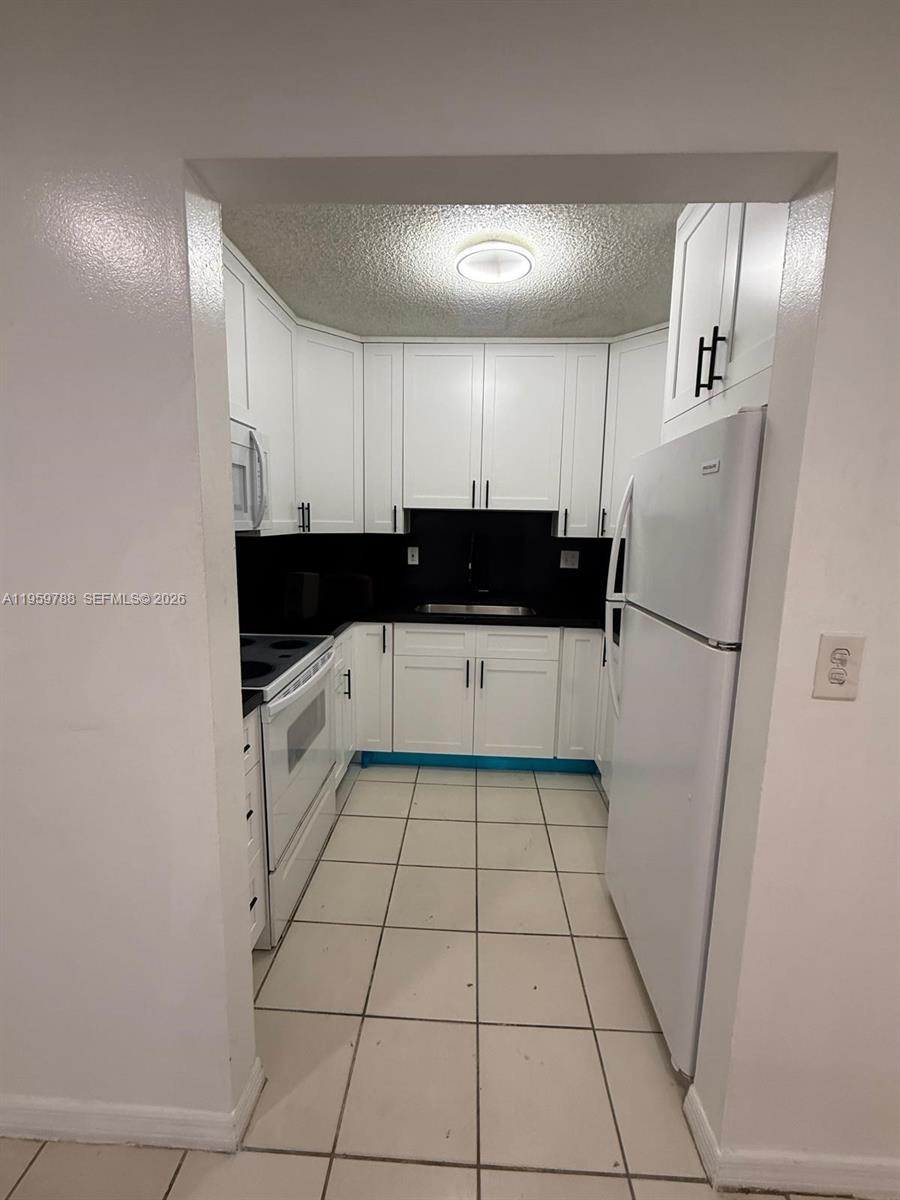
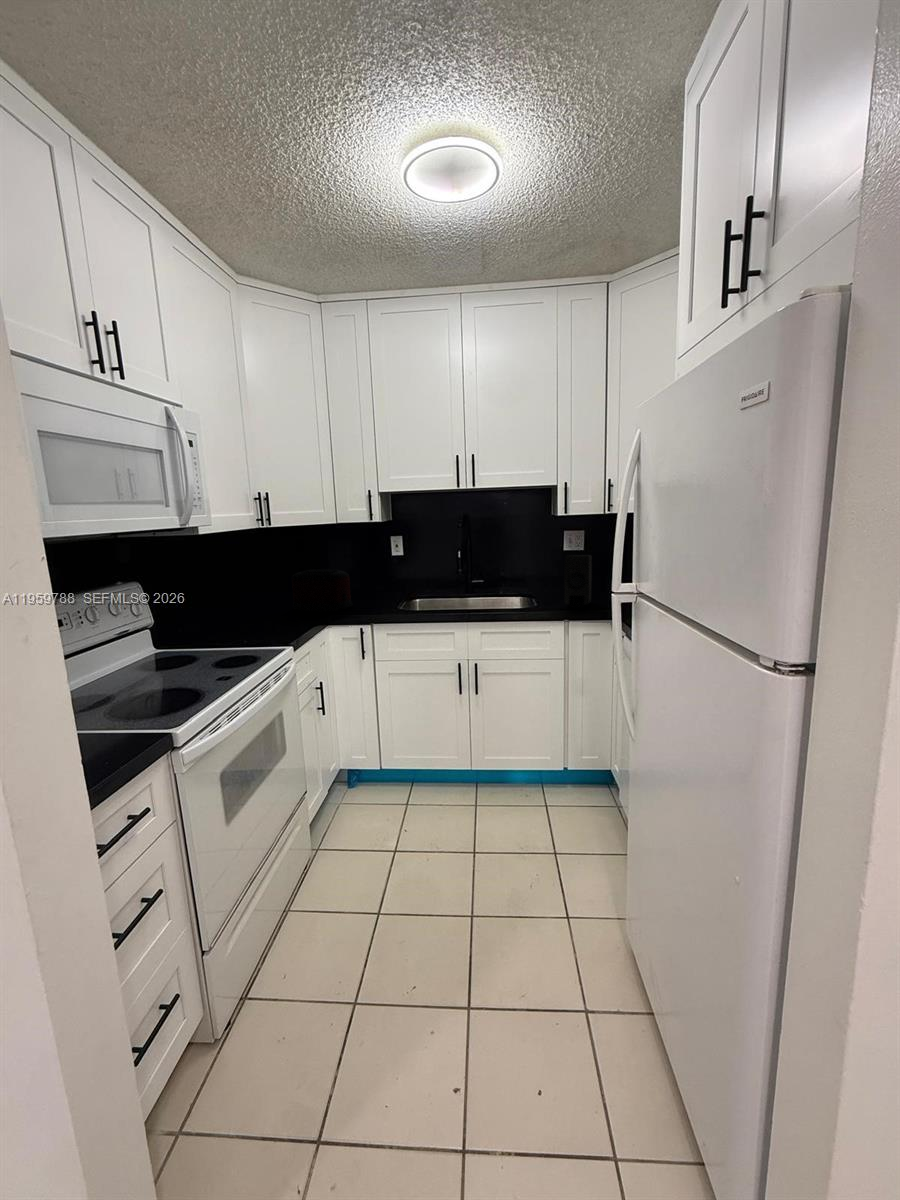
soap dispenser: present [284,572,321,622] -> present [564,555,592,607]

